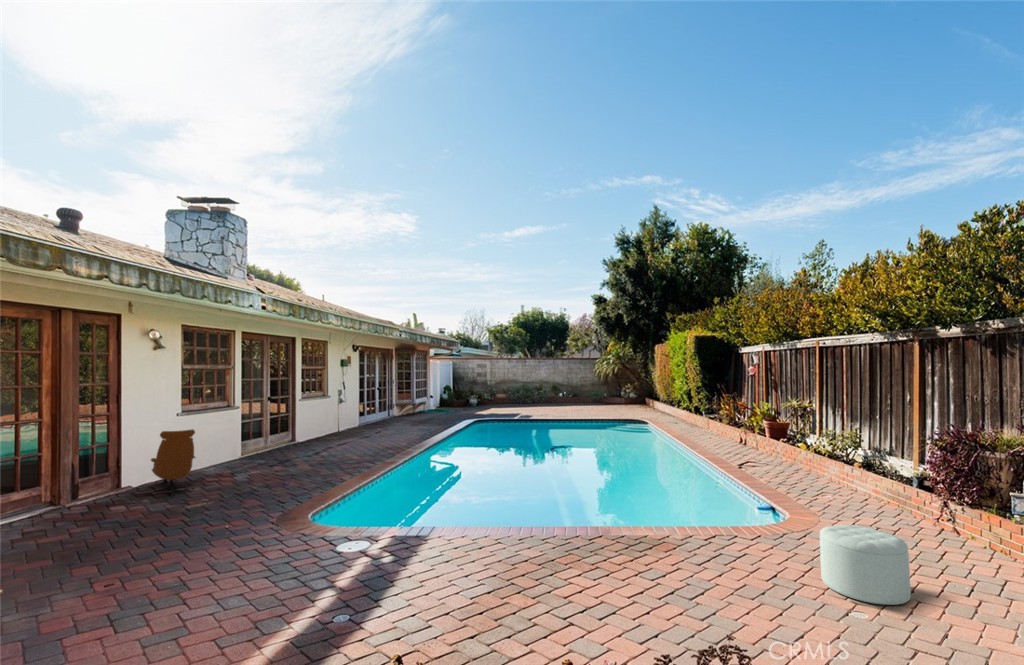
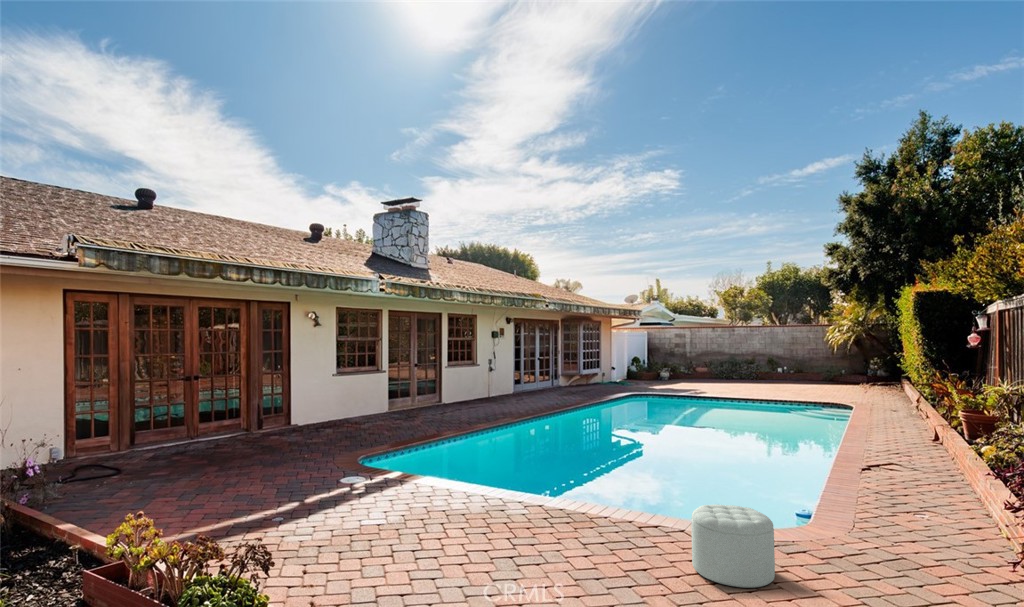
lounge chair: present [147,429,195,496] -> none [303,385,334,433]

